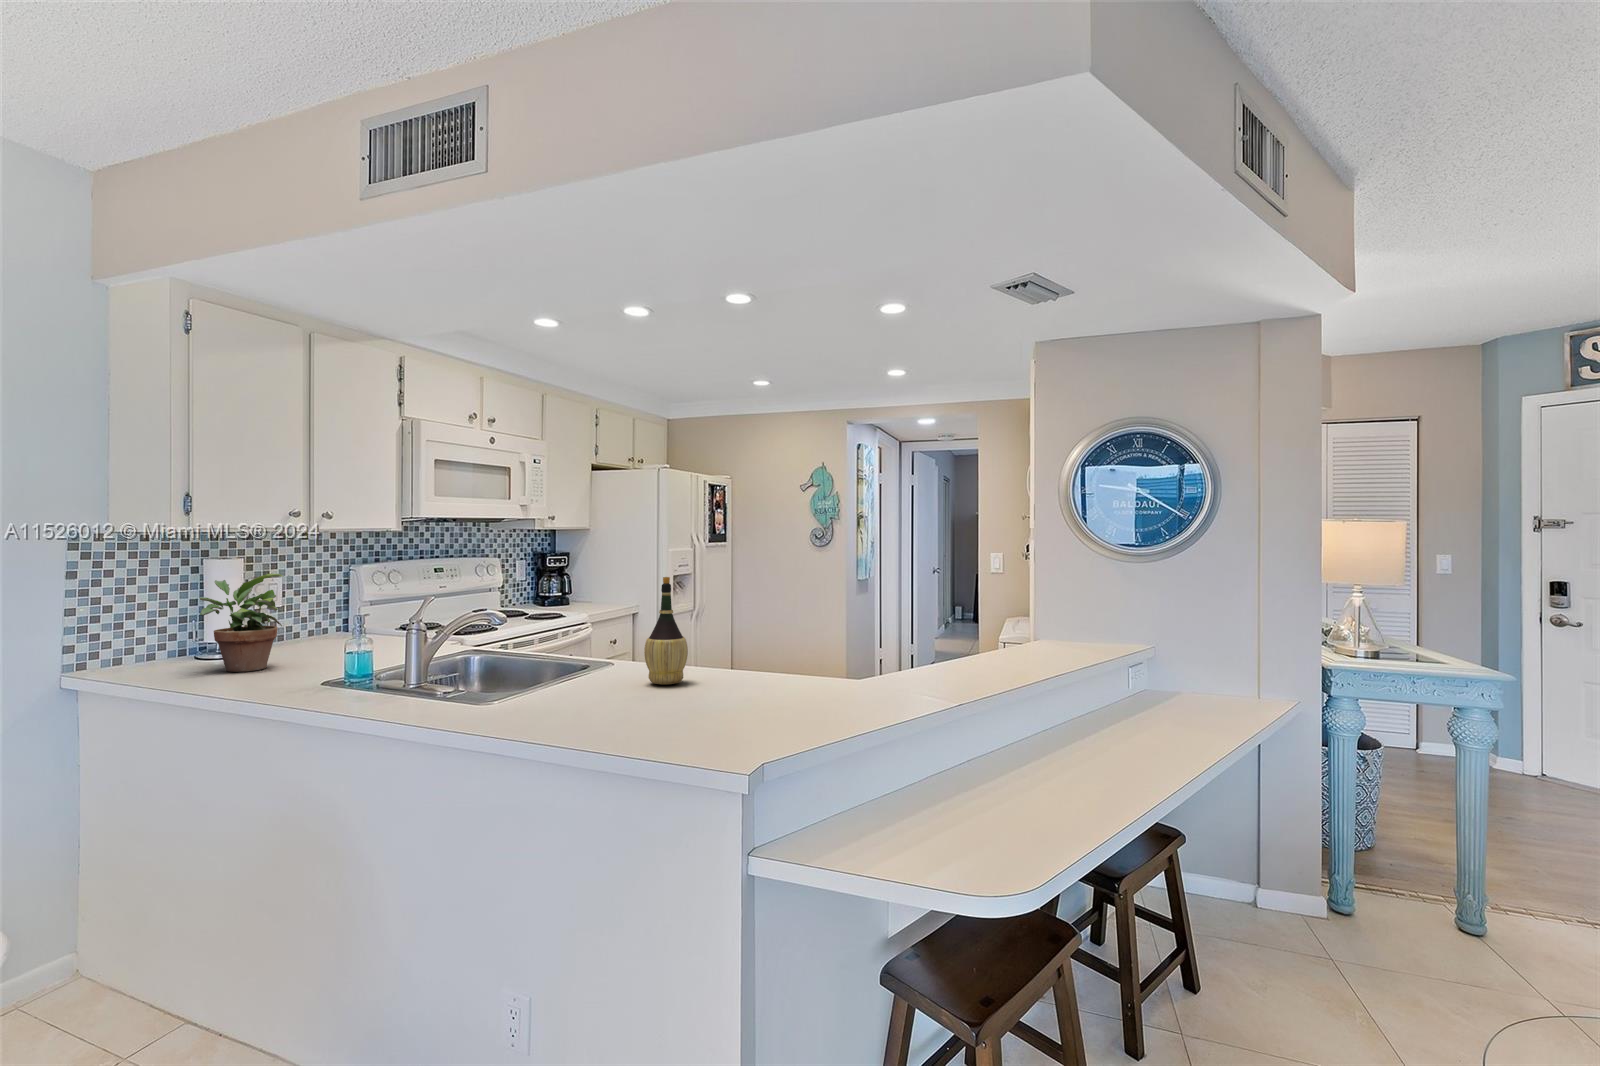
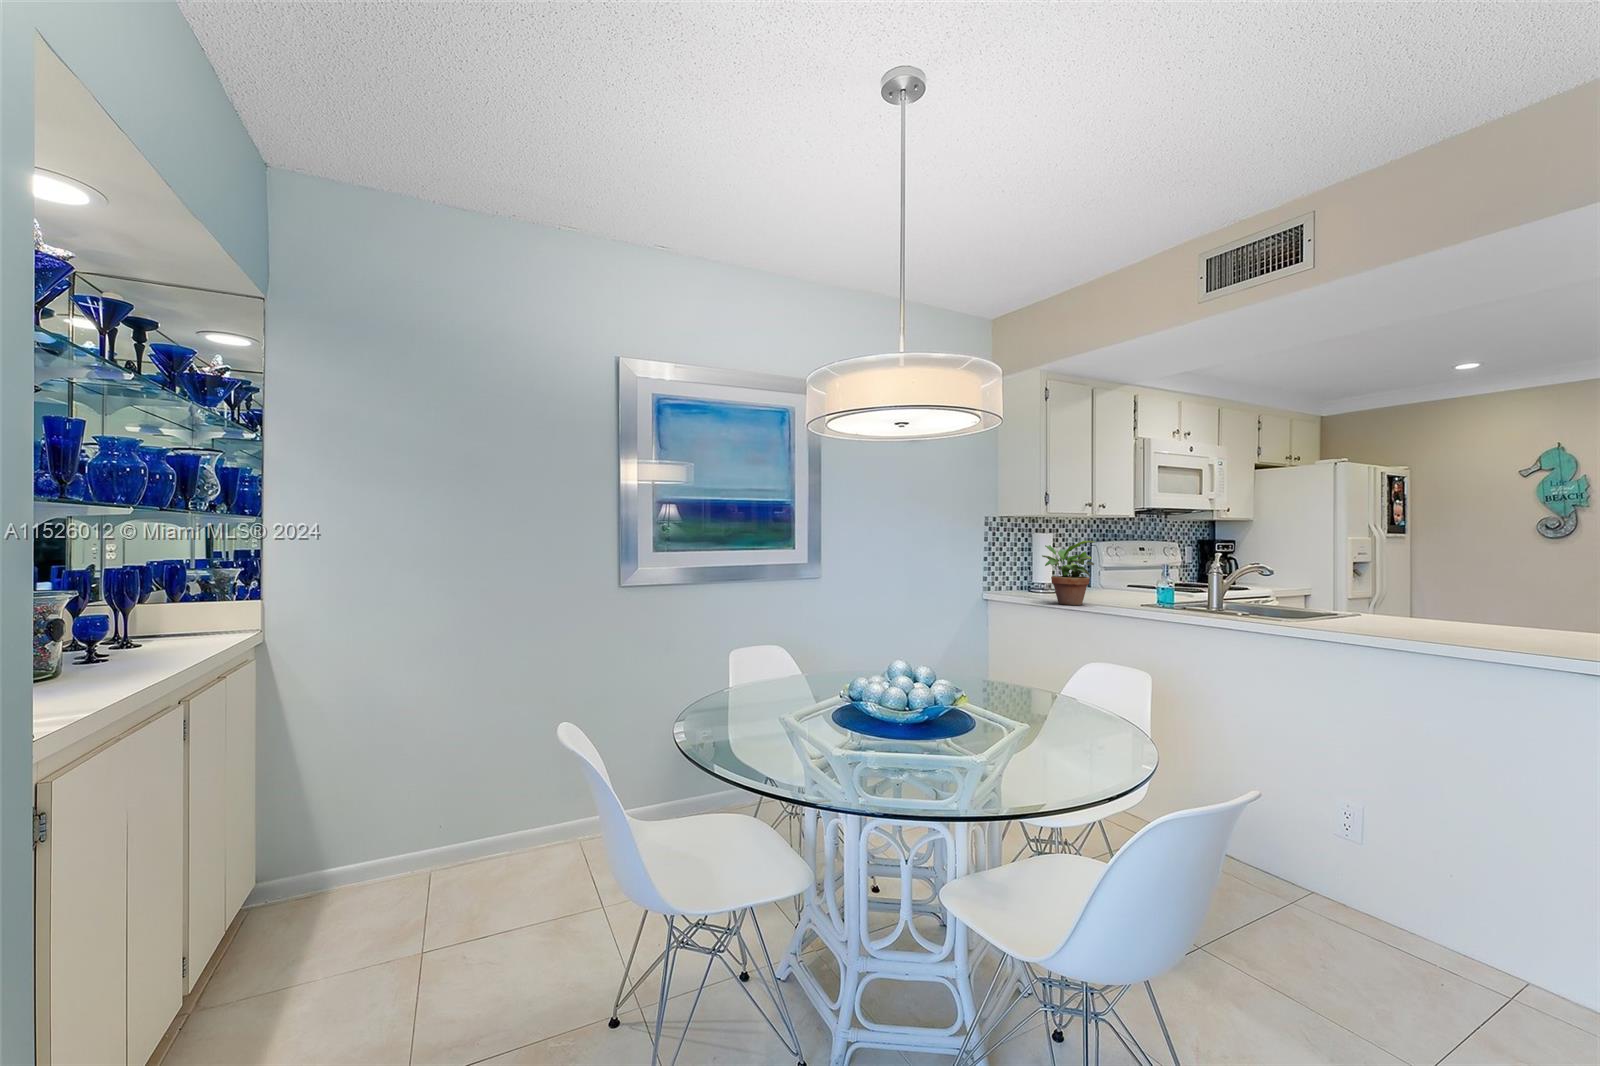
wine bottle: present [644,577,688,684] -> none [1488,541,1551,643]

